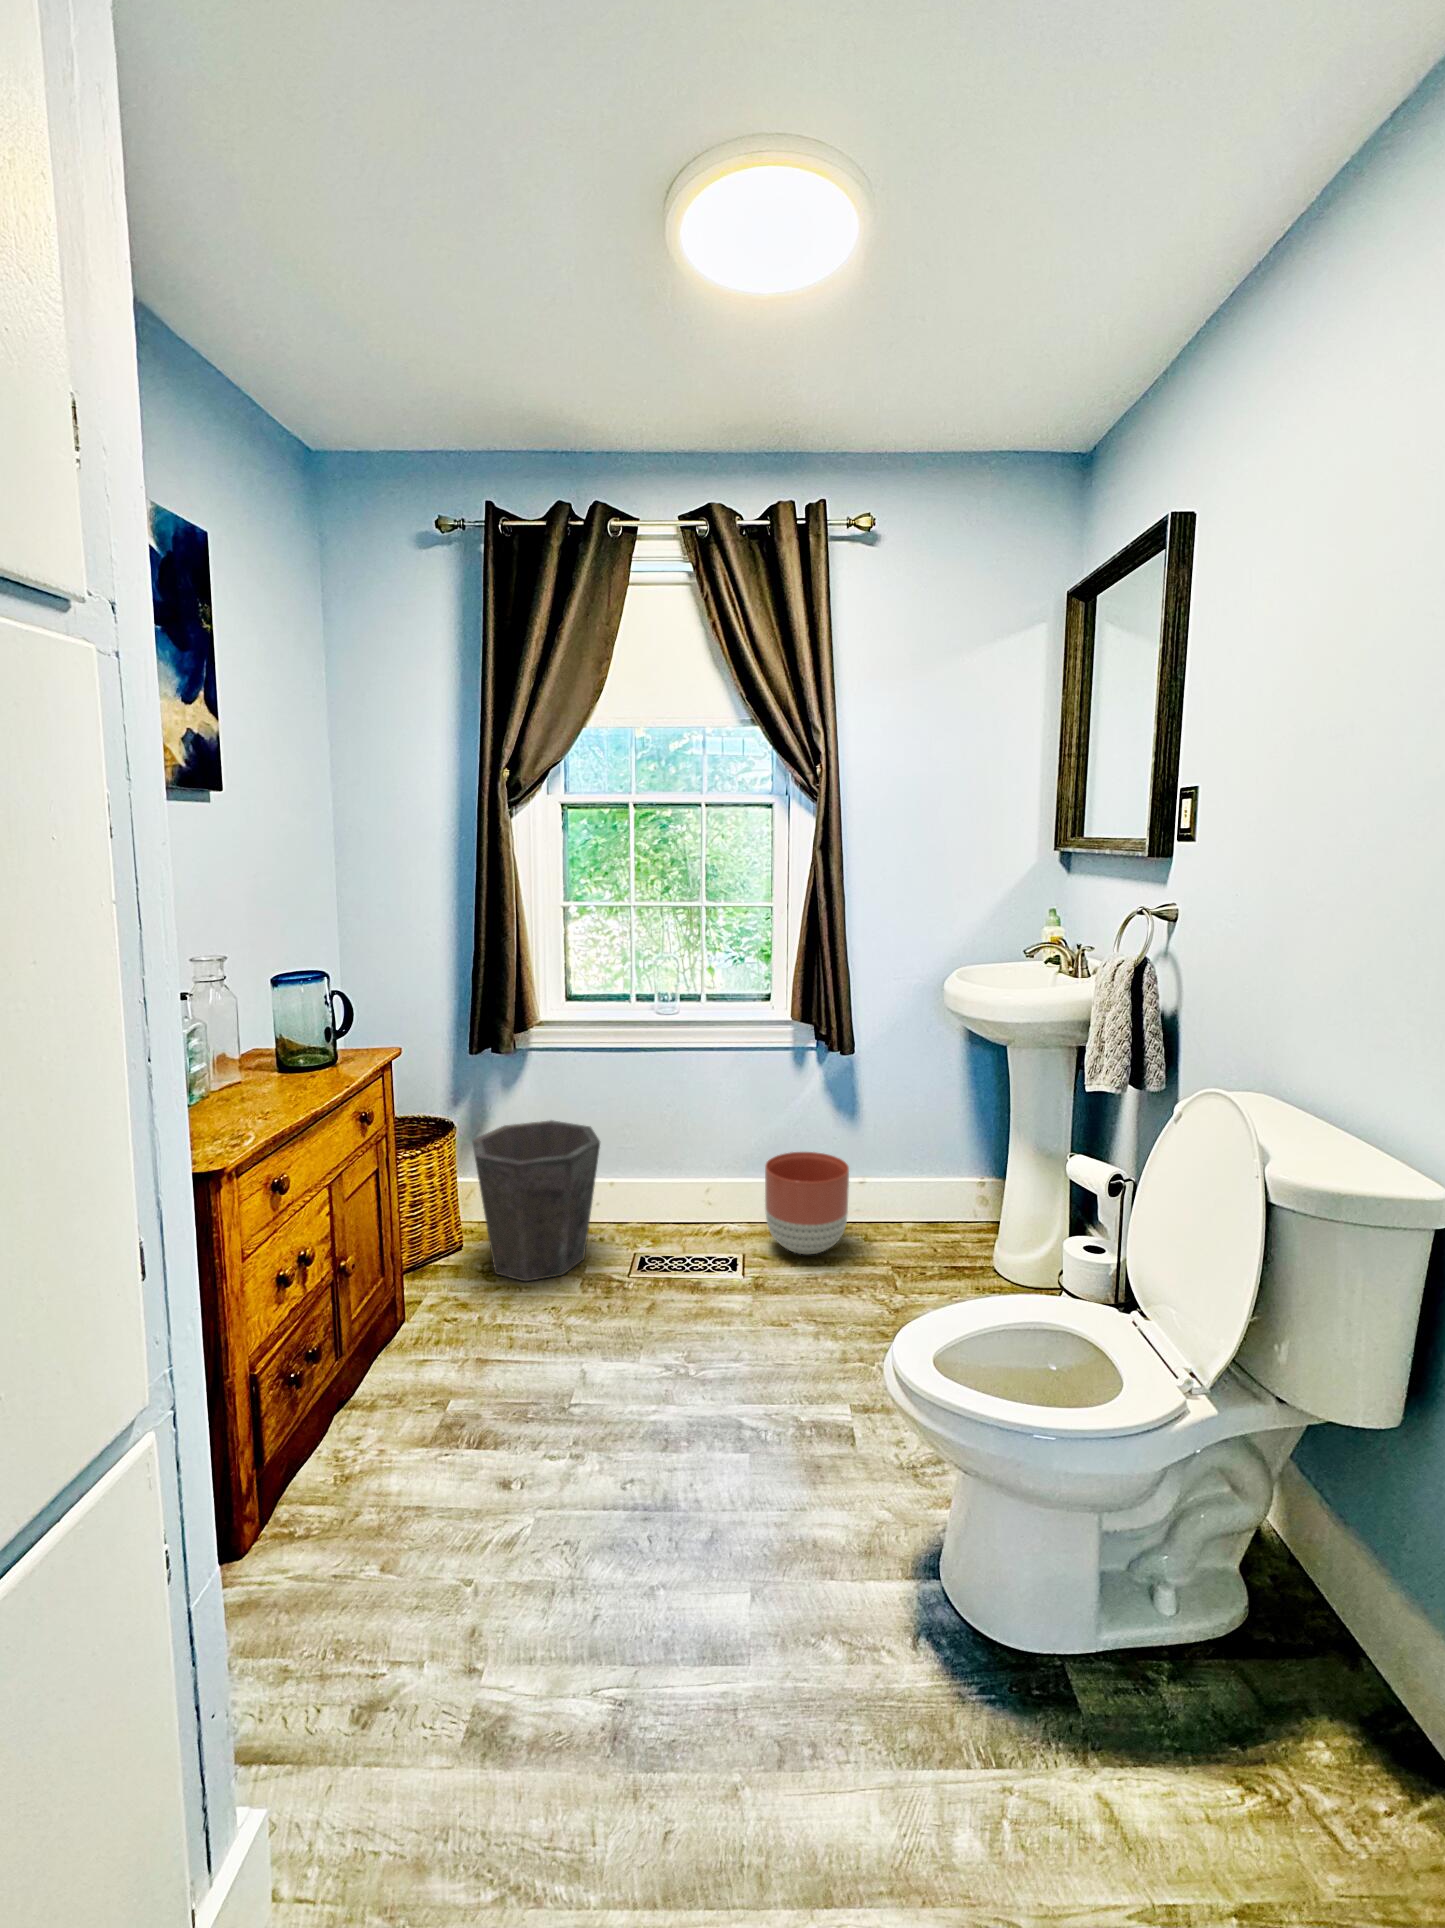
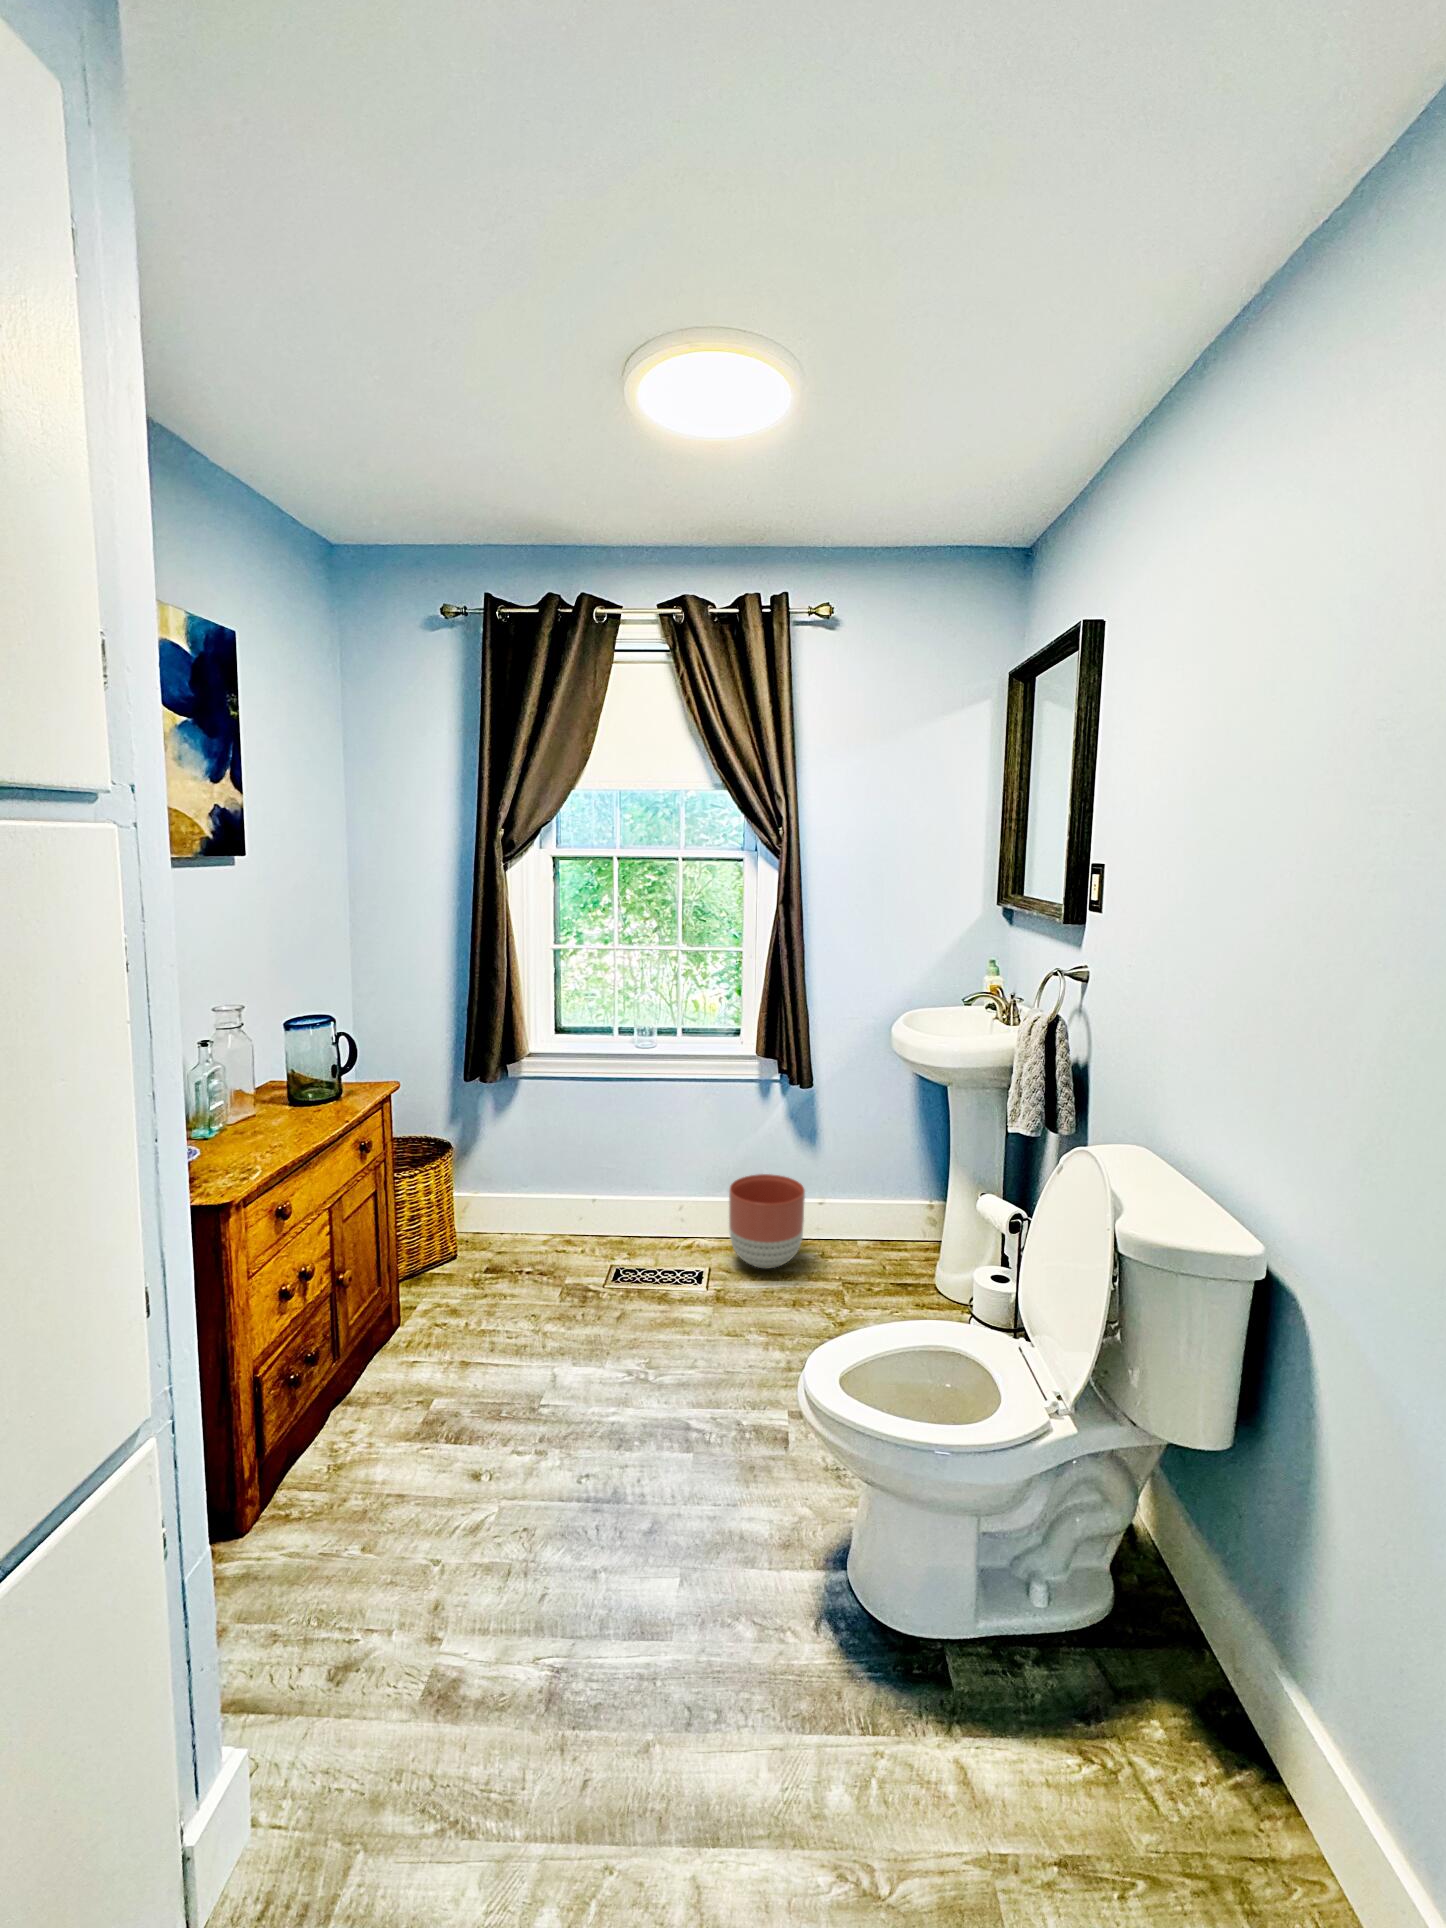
waste bin: present [472,1120,600,1281] -> none [467,1142,581,1289]

